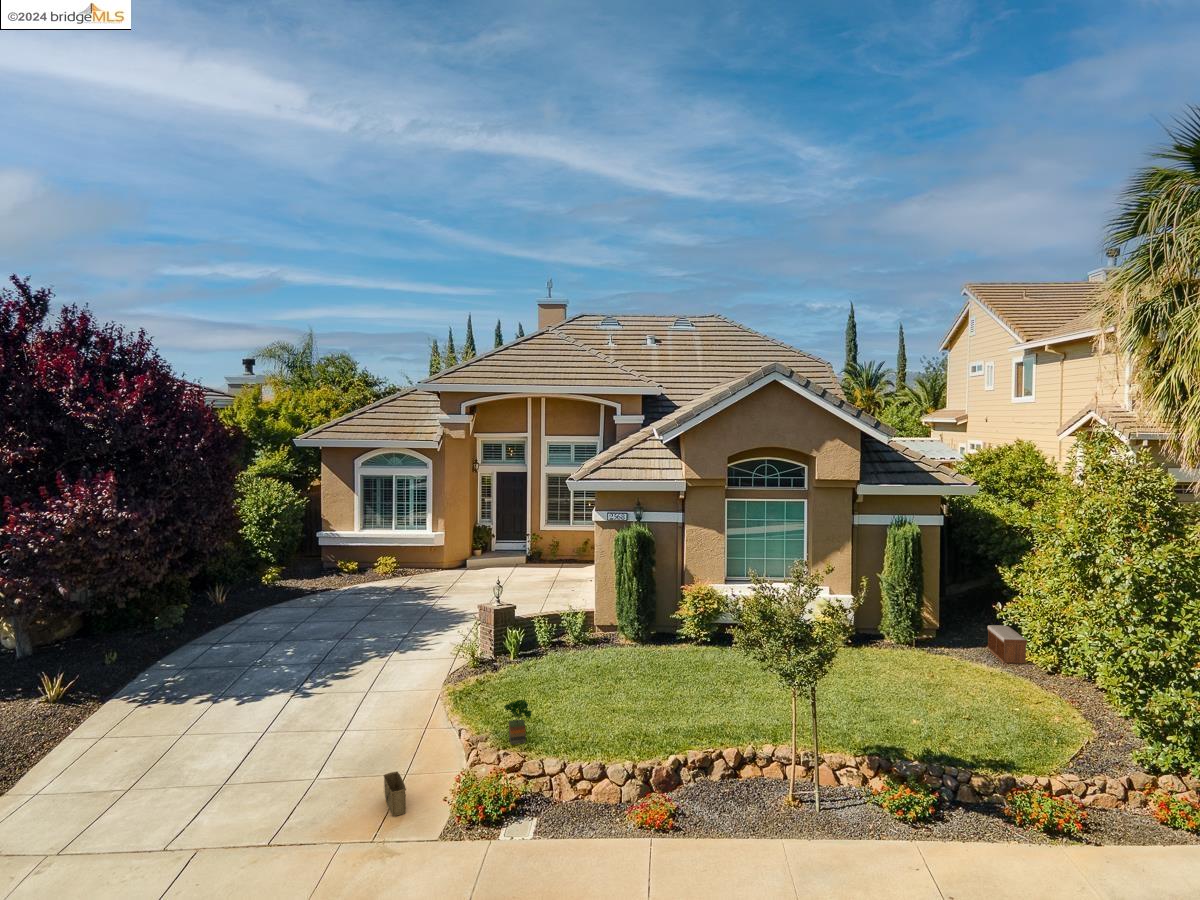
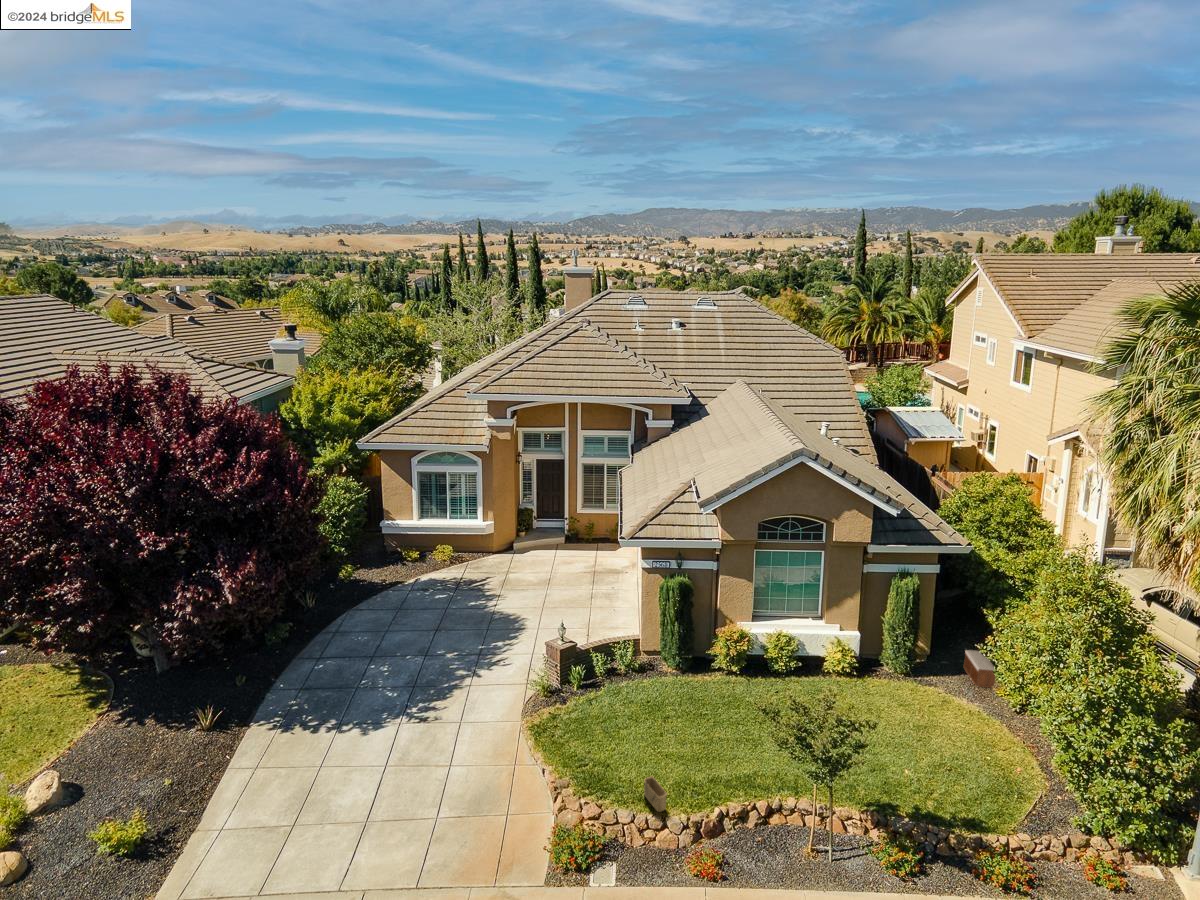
potted tree: present [504,700,532,745] -> none [582,756,605,792]
basket: present [384,772,406,816] -> present [644,777,667,812]

